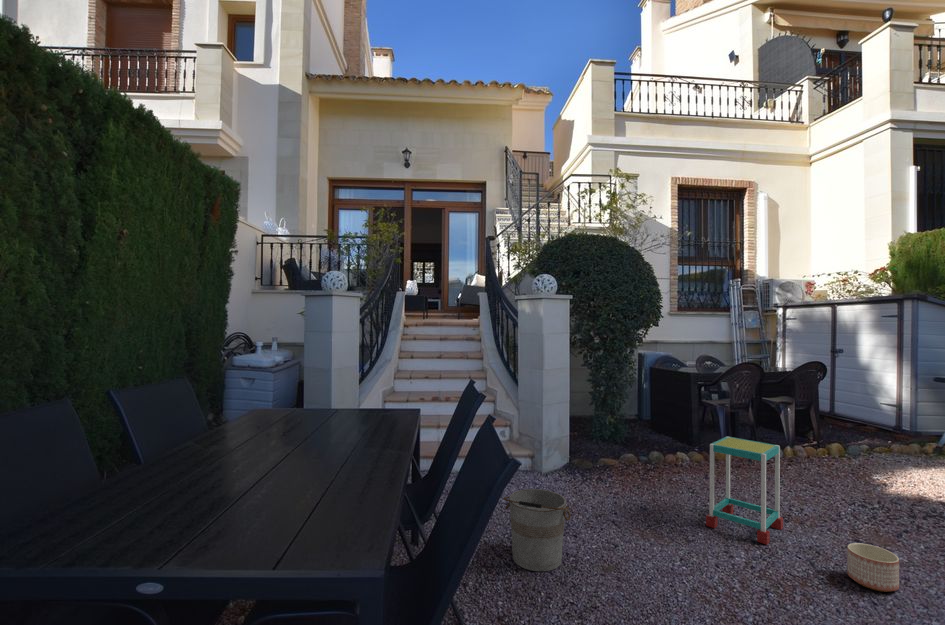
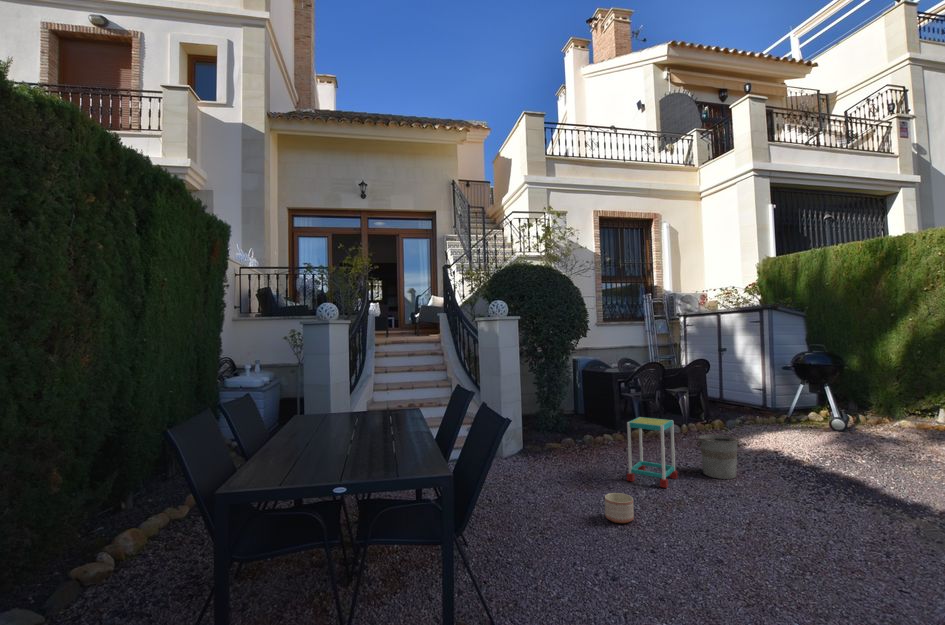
bucket: present [503,489,571,571] -> present [697,435,741,479]
planter: present [847,543,899,592] -> present [605,493,634,523]

